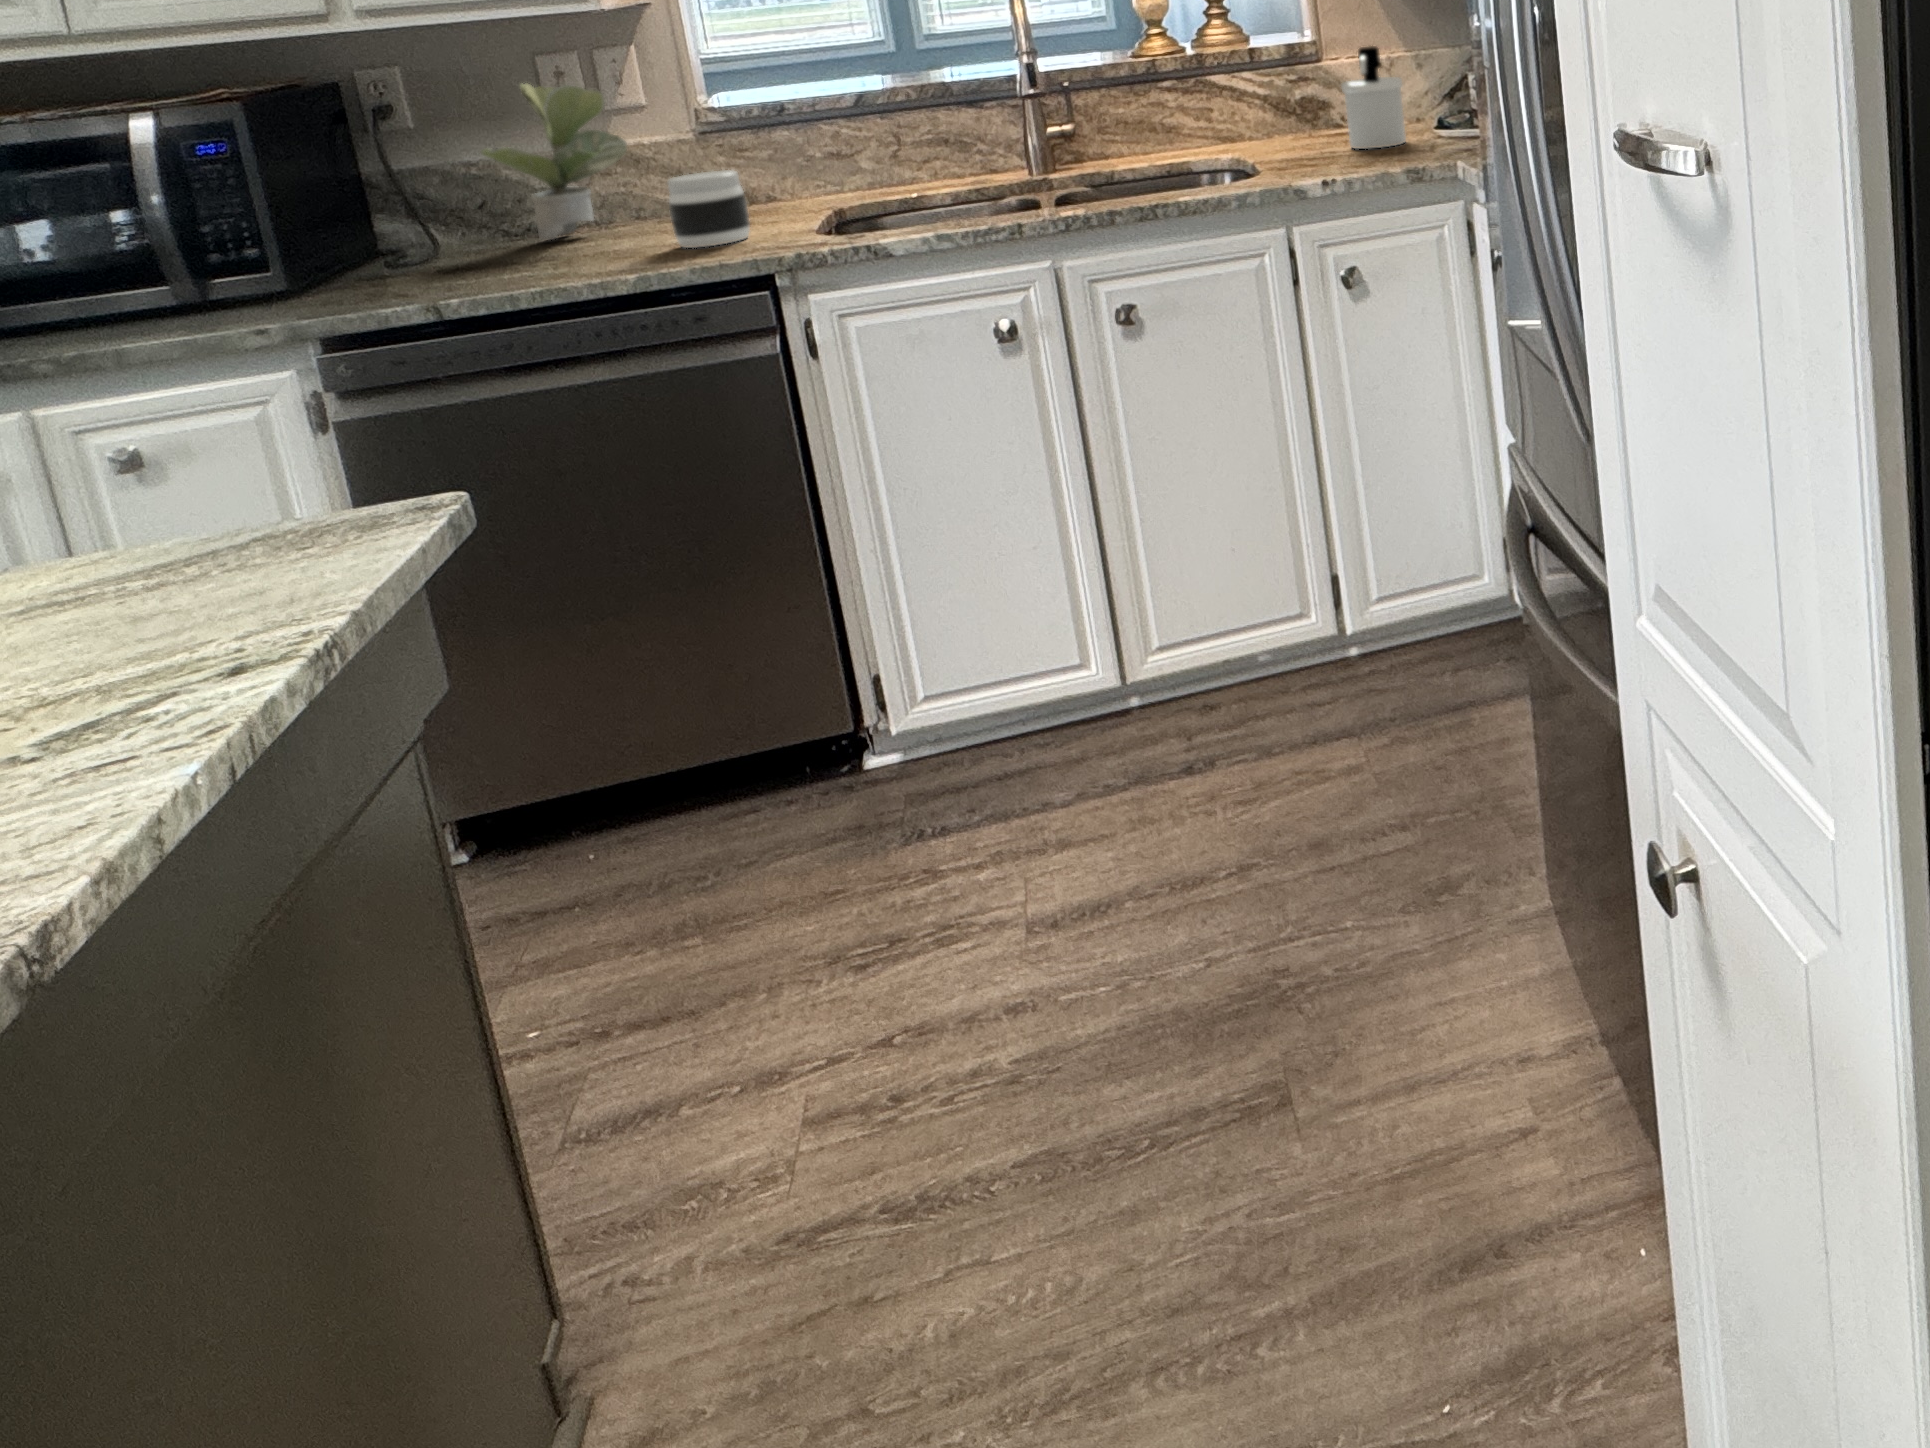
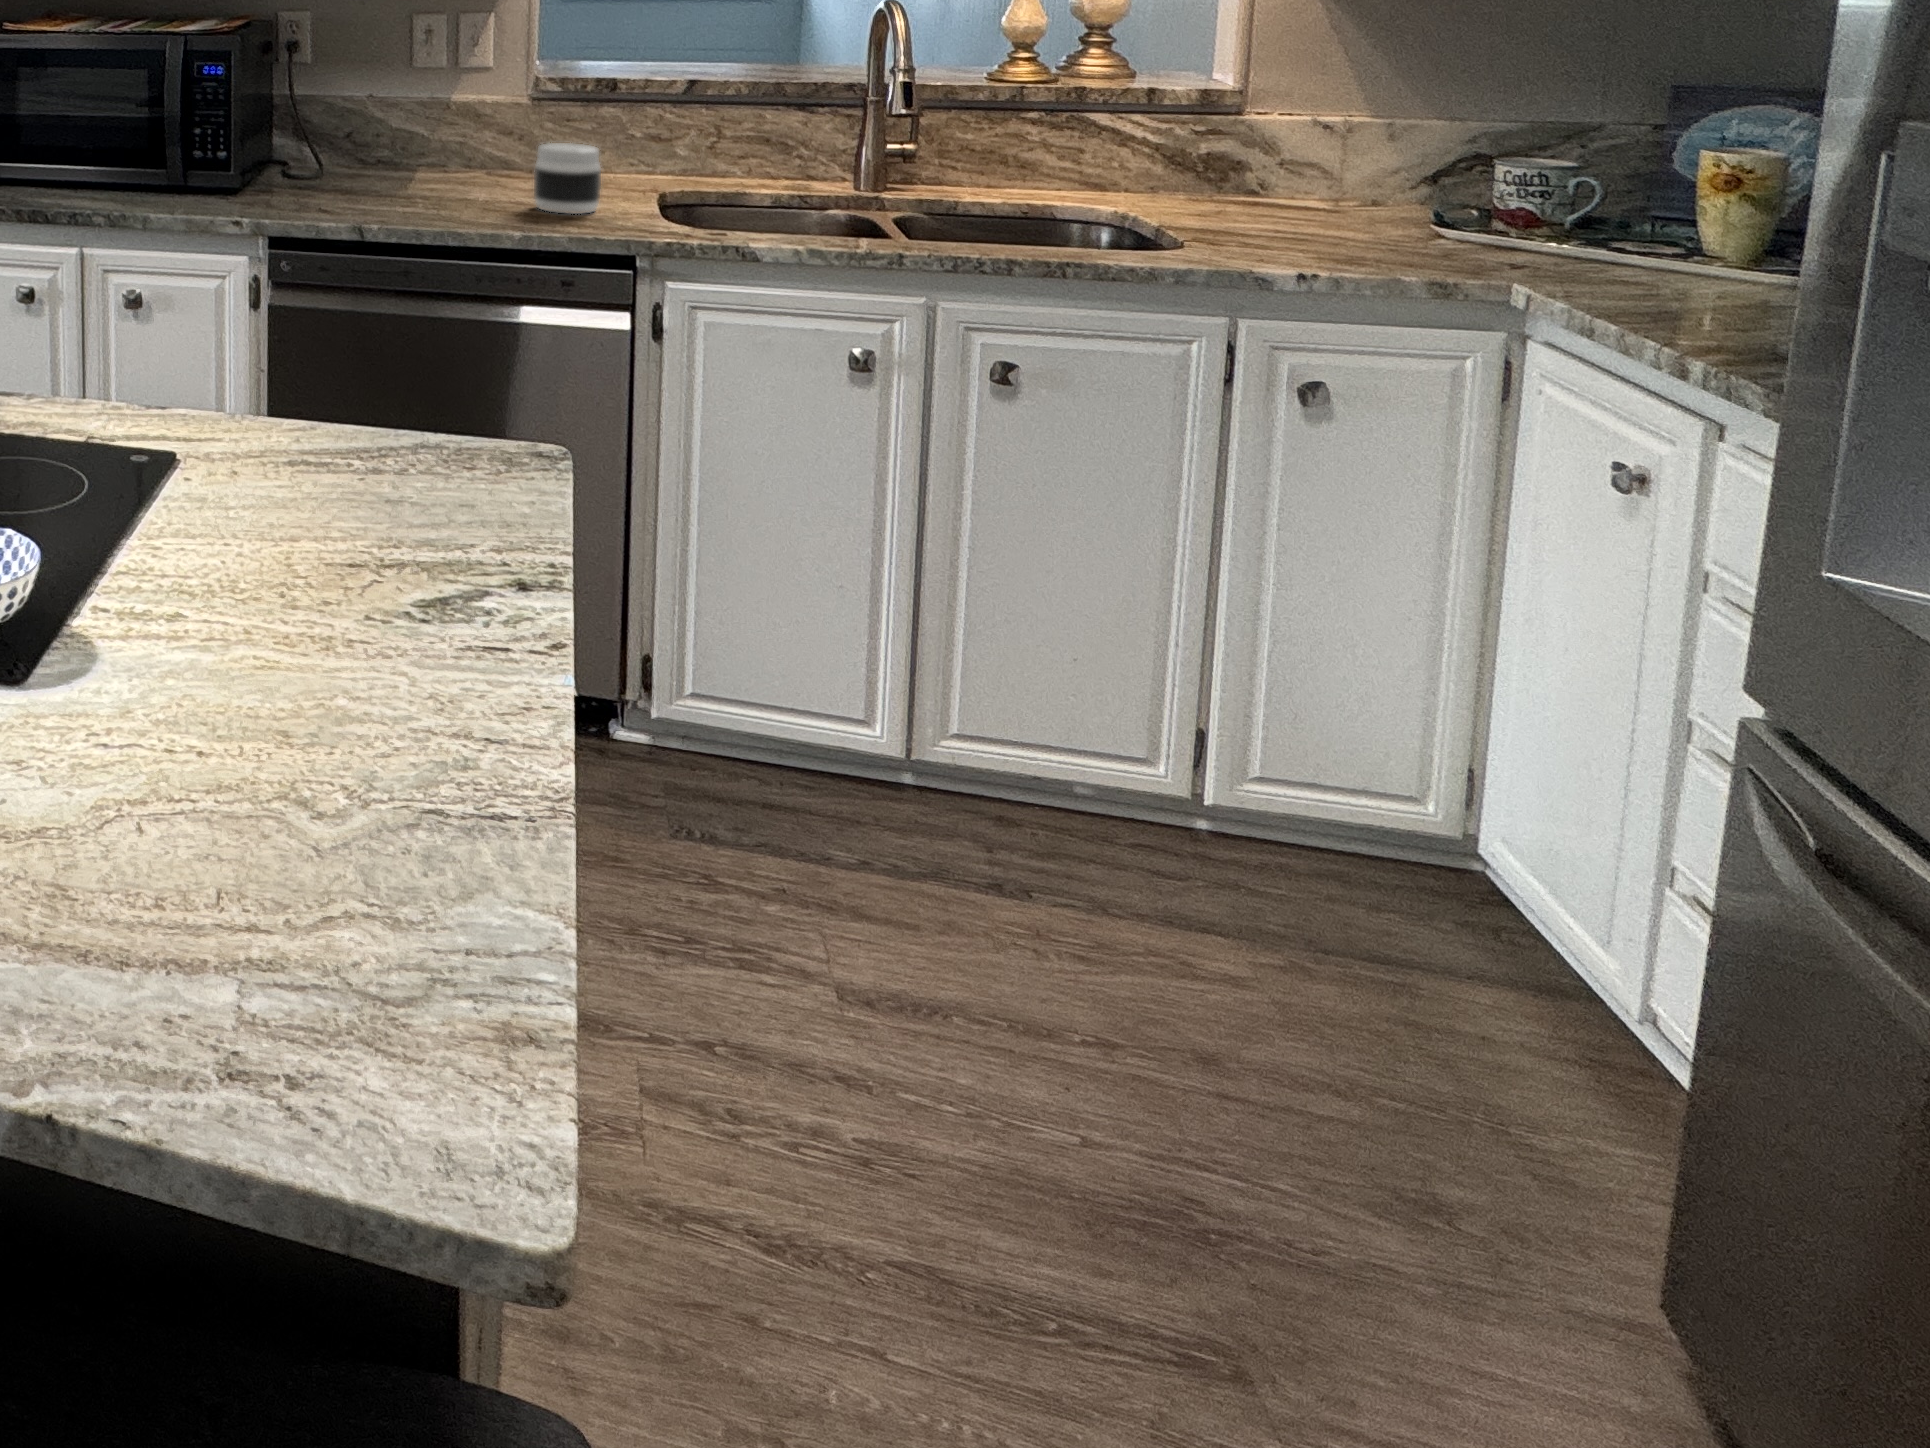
soap dispenser: present [1342,46,1406,149] -> none [1305,115,1407,242]
potted plant: present [481,84,627,240] -> none [370,36,476,174]

